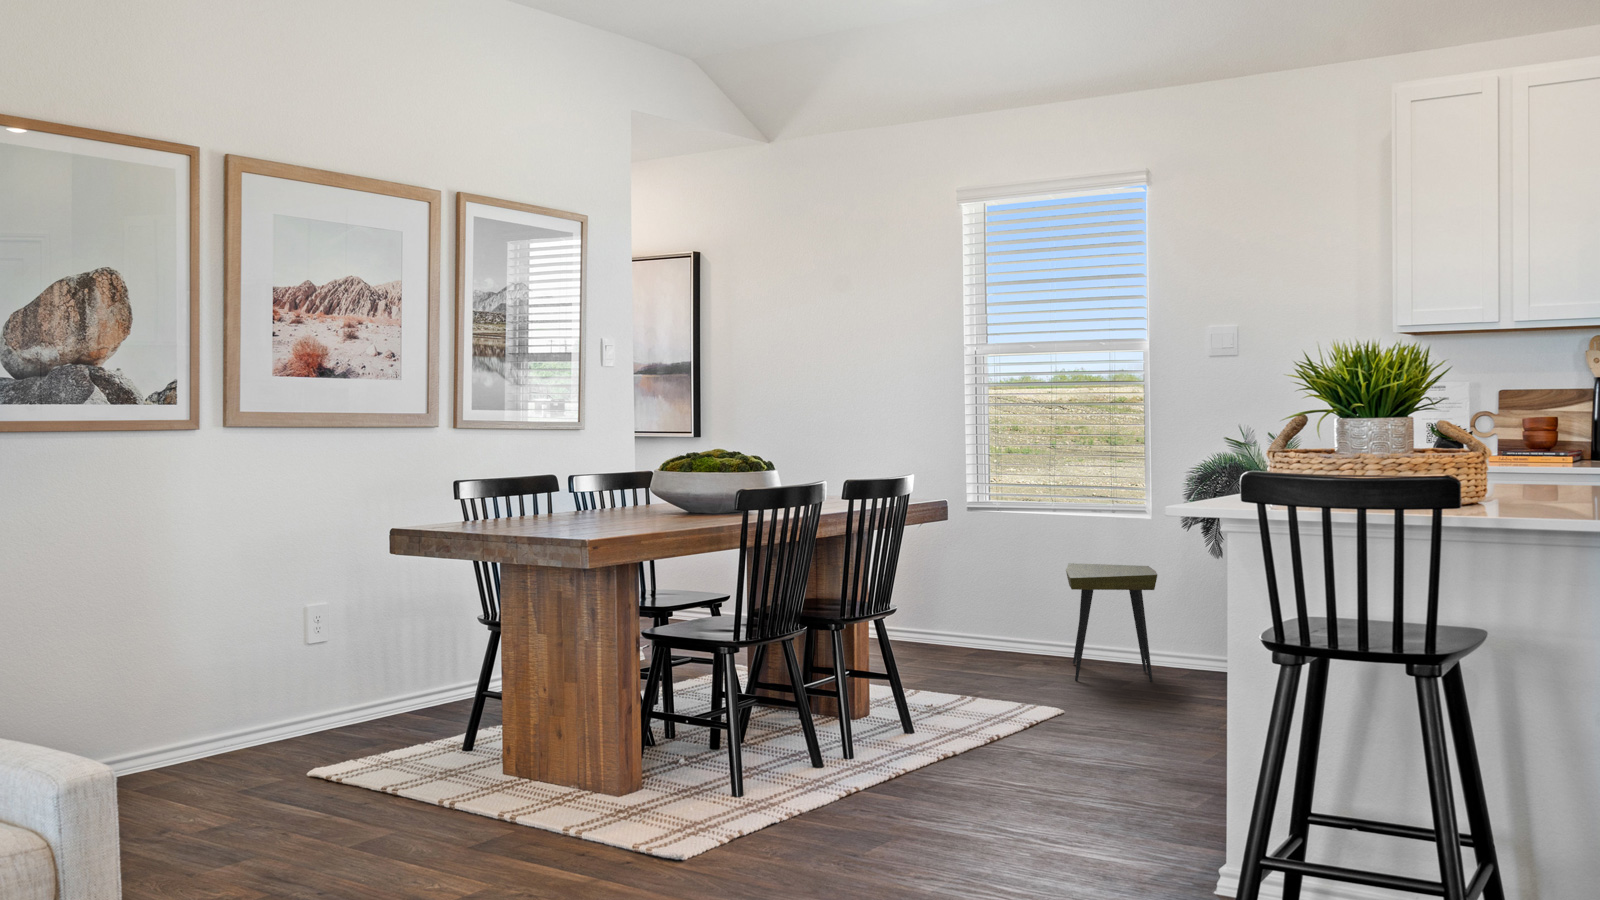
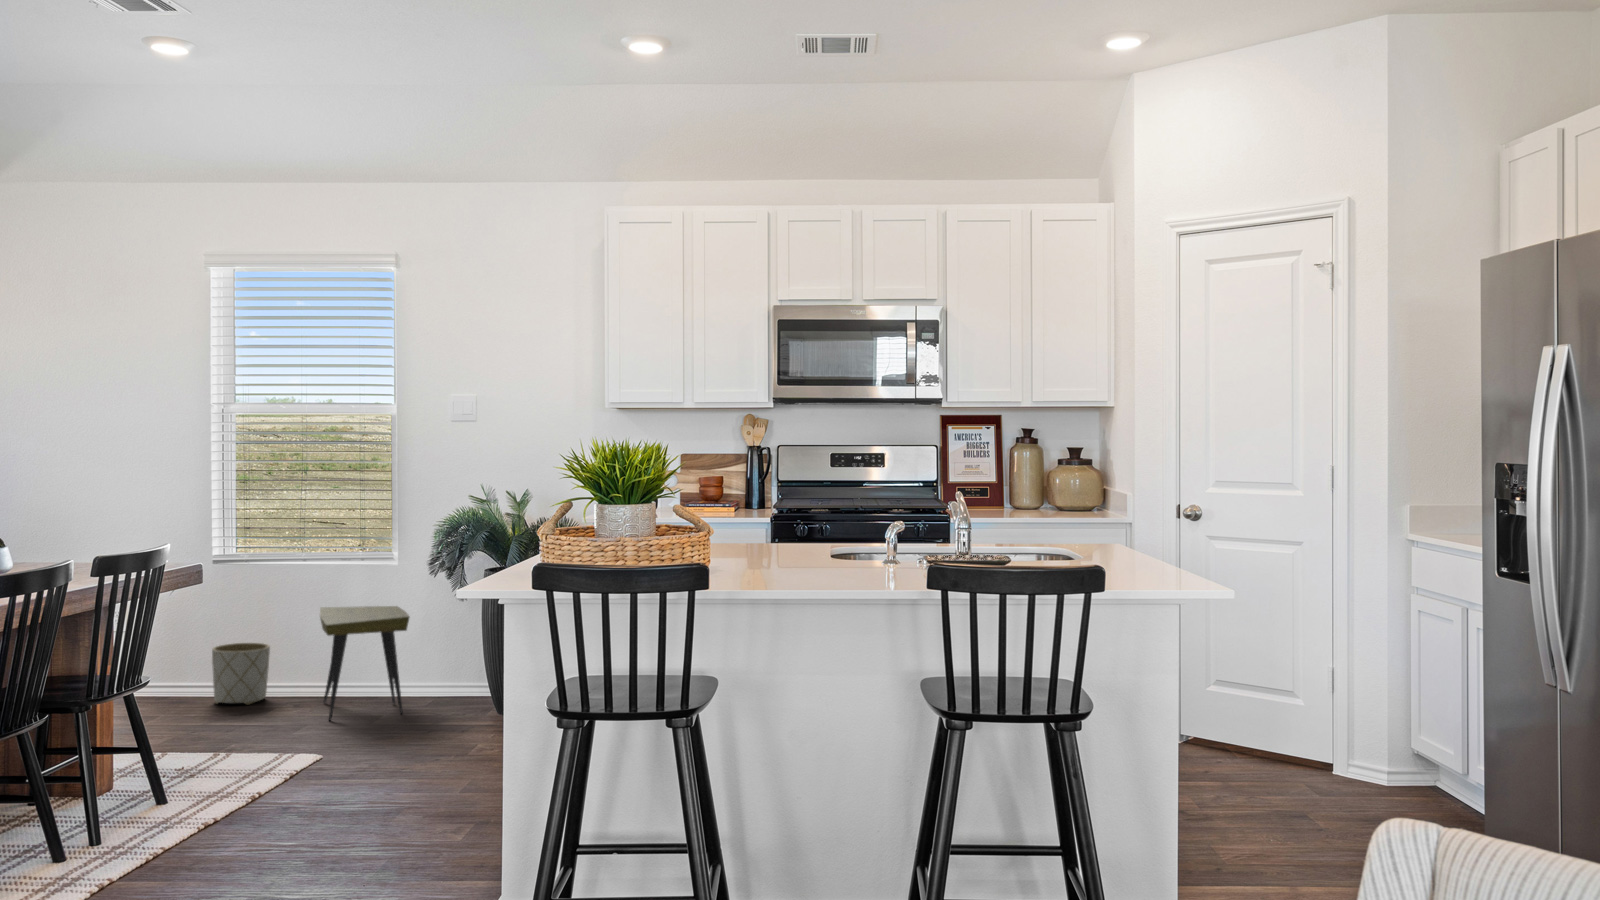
planter: none [968,597,1021,659] -> present [212,643,270,705]

